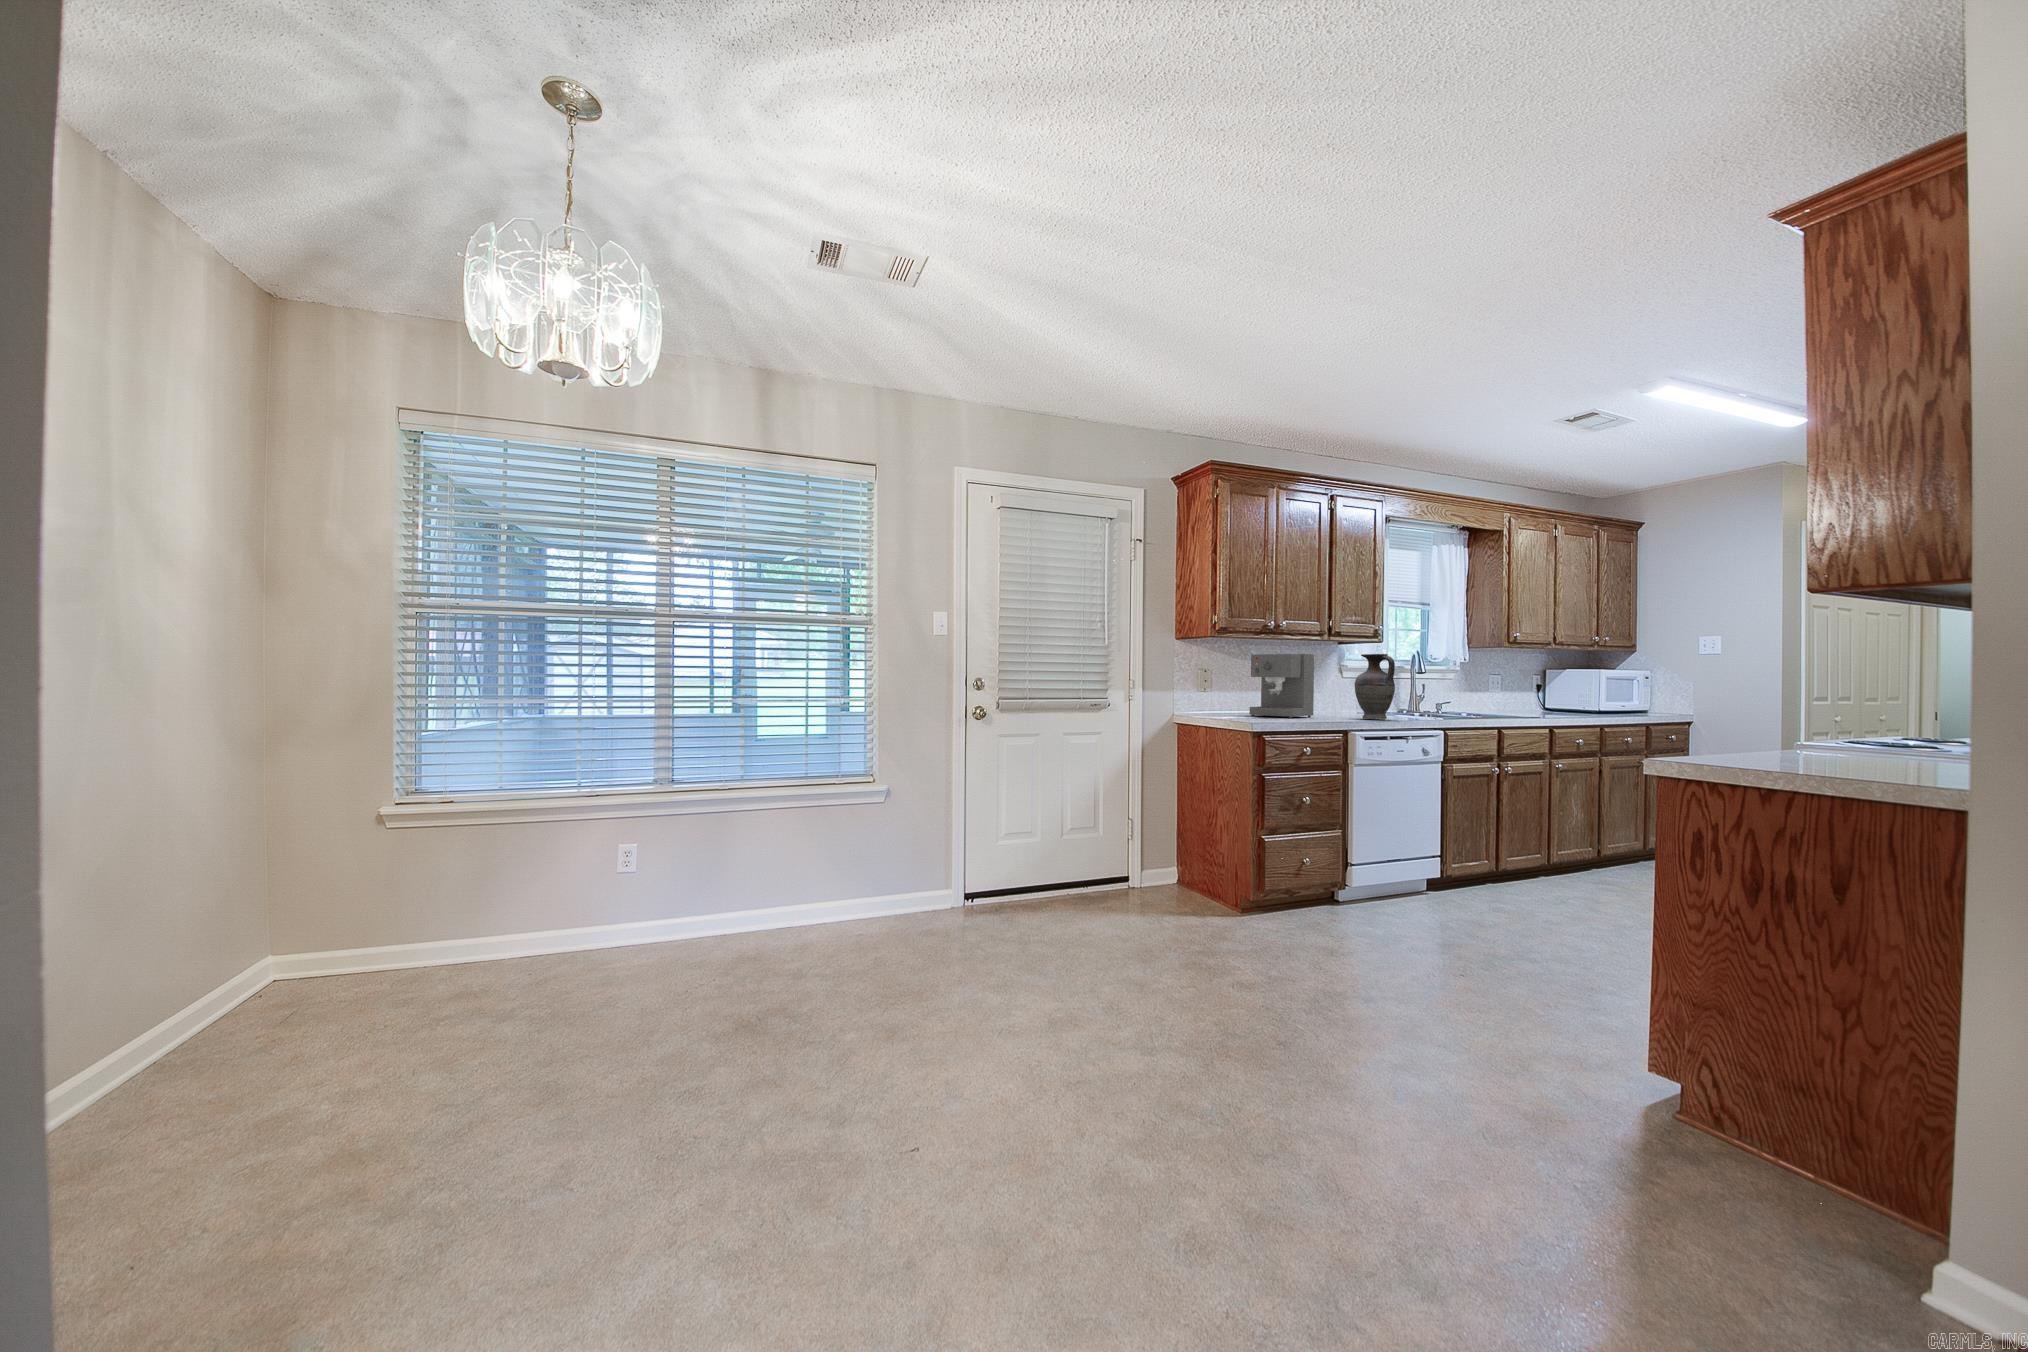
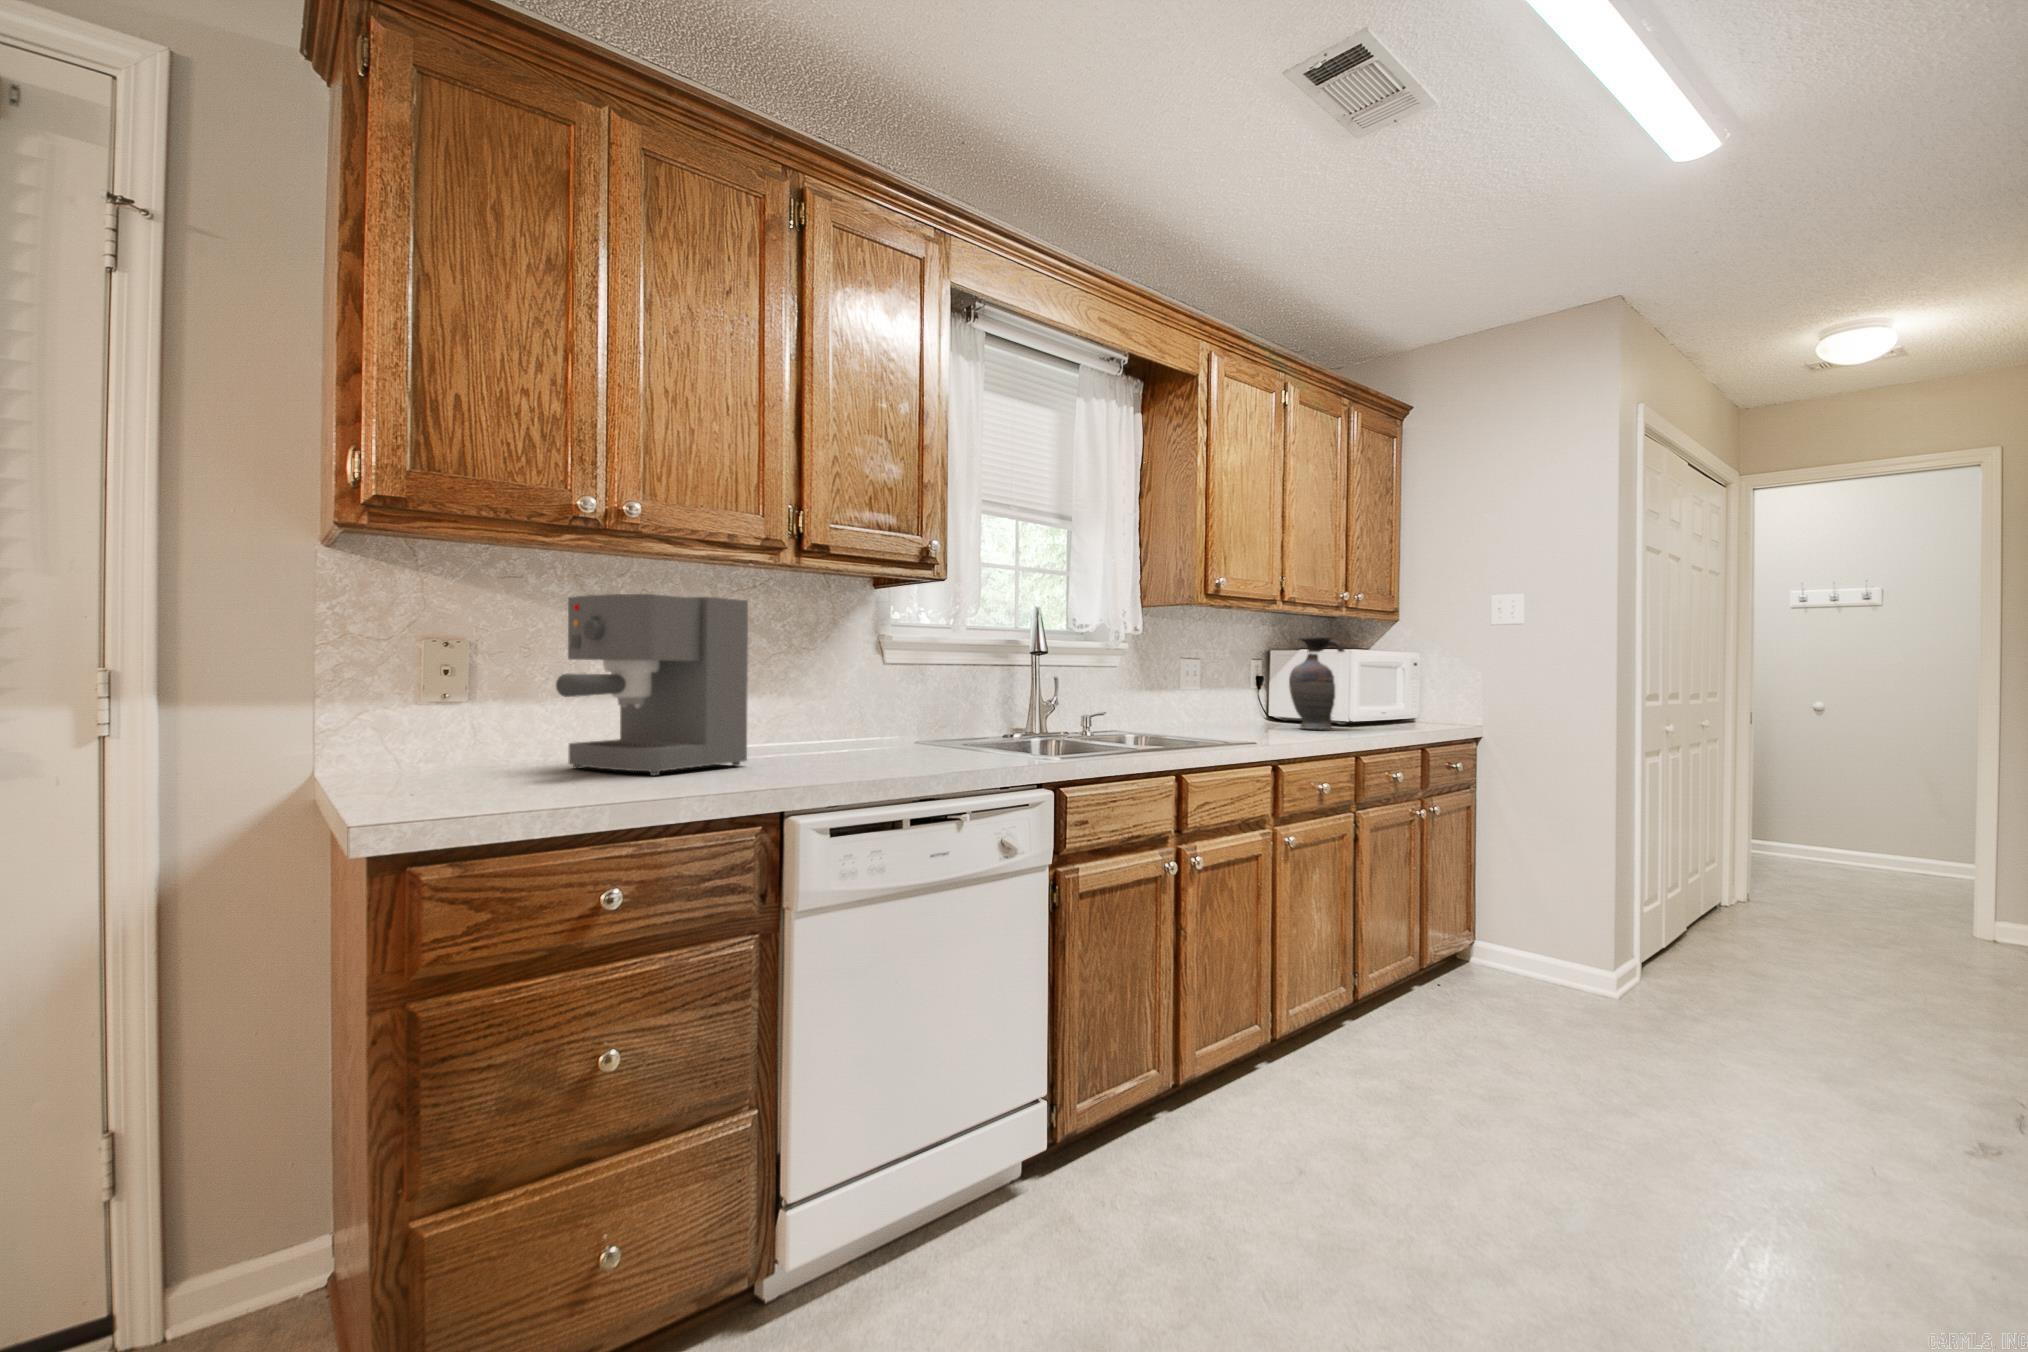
vase: present [1355,654,1395,719] -> present [1289,637,1344,729]

